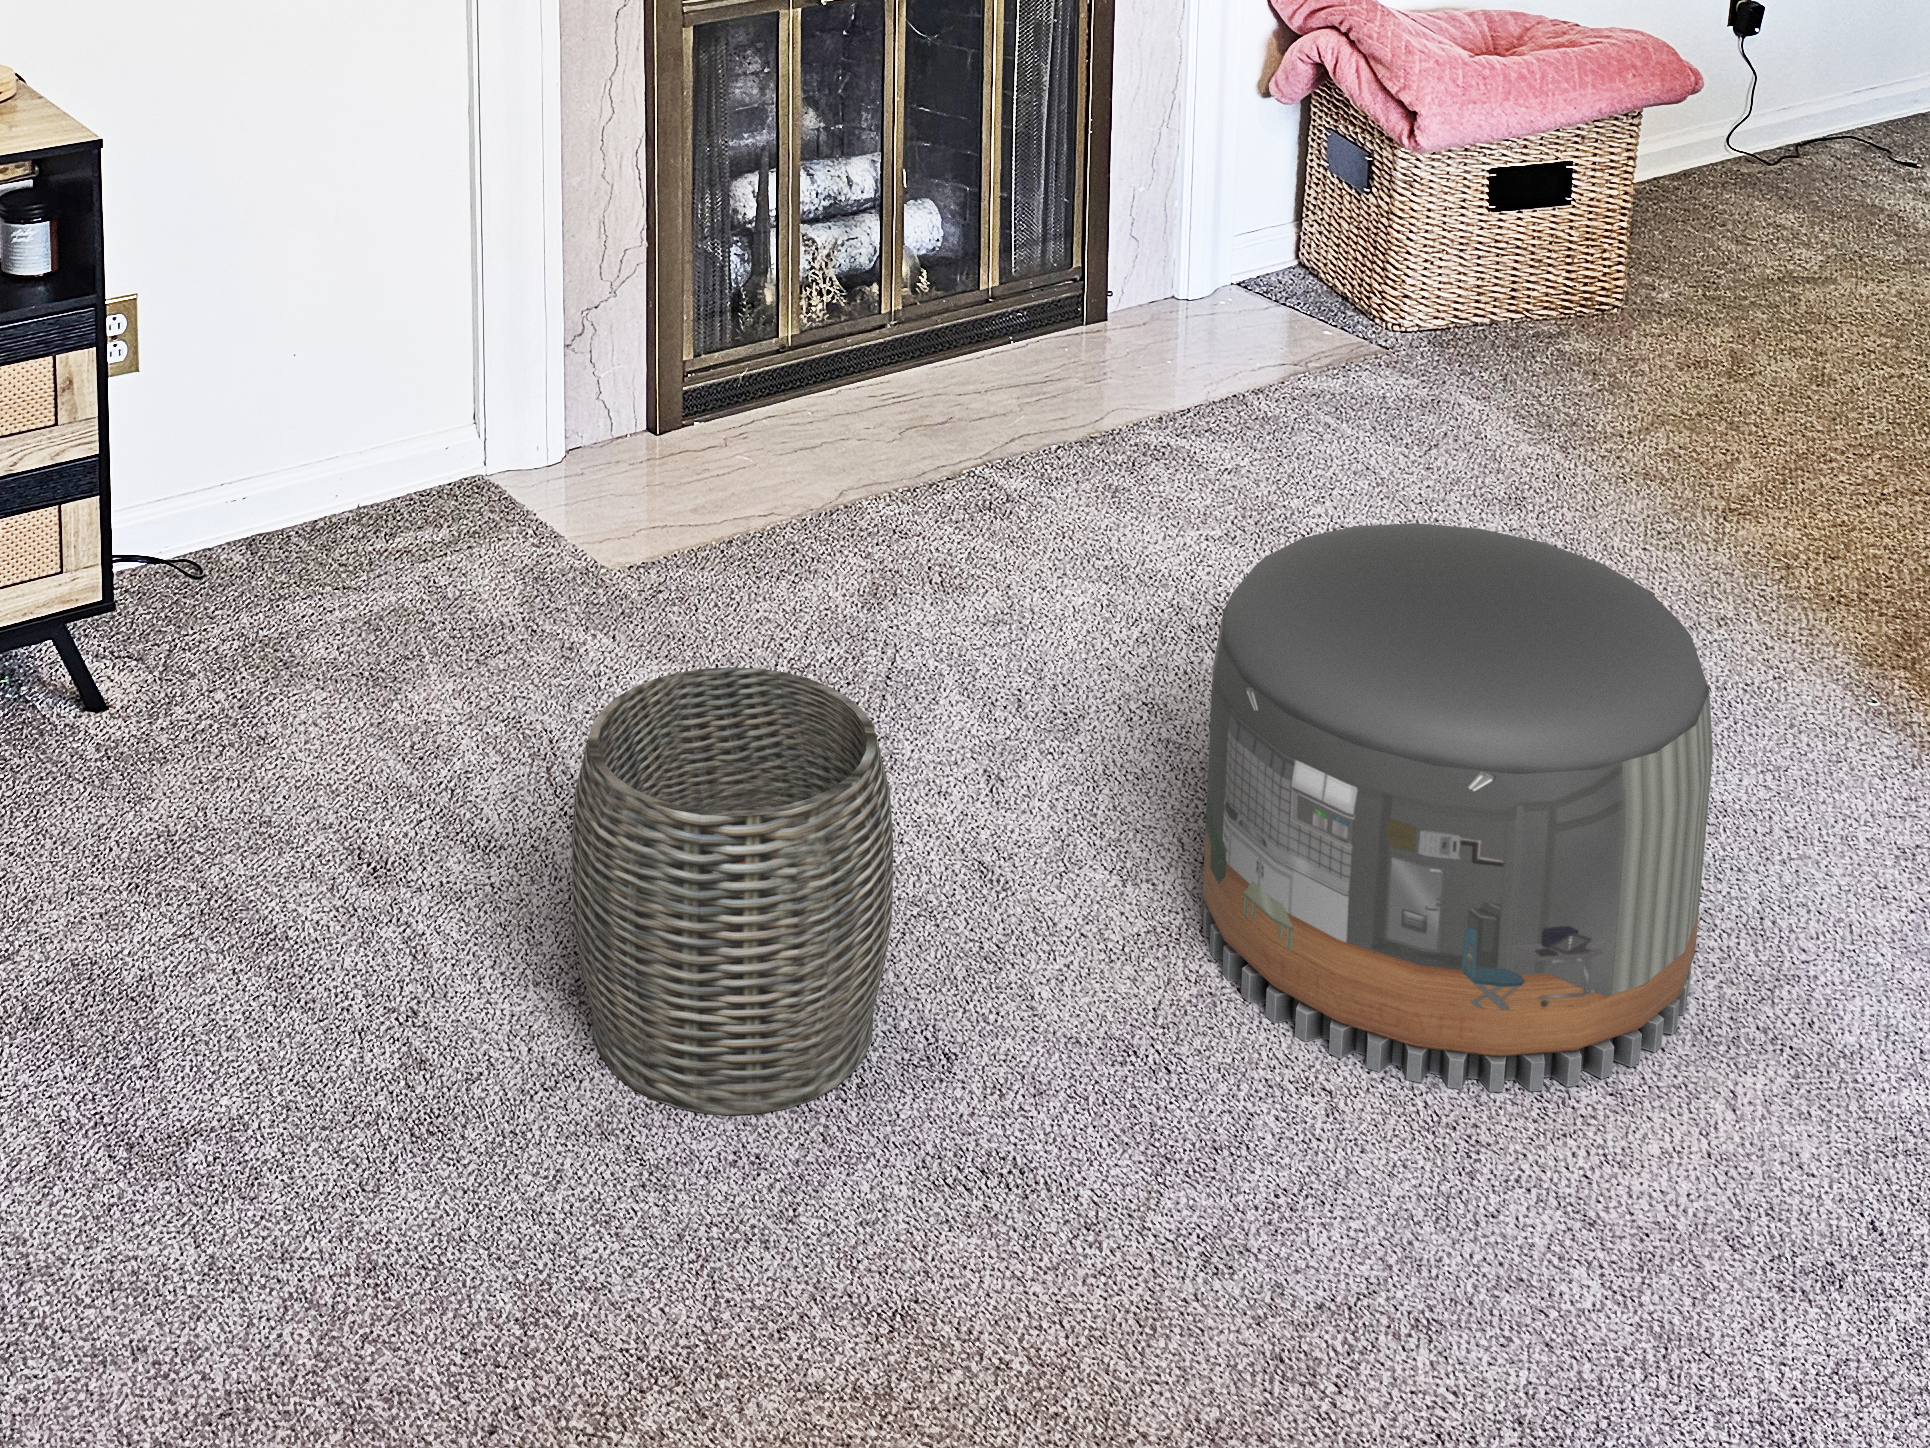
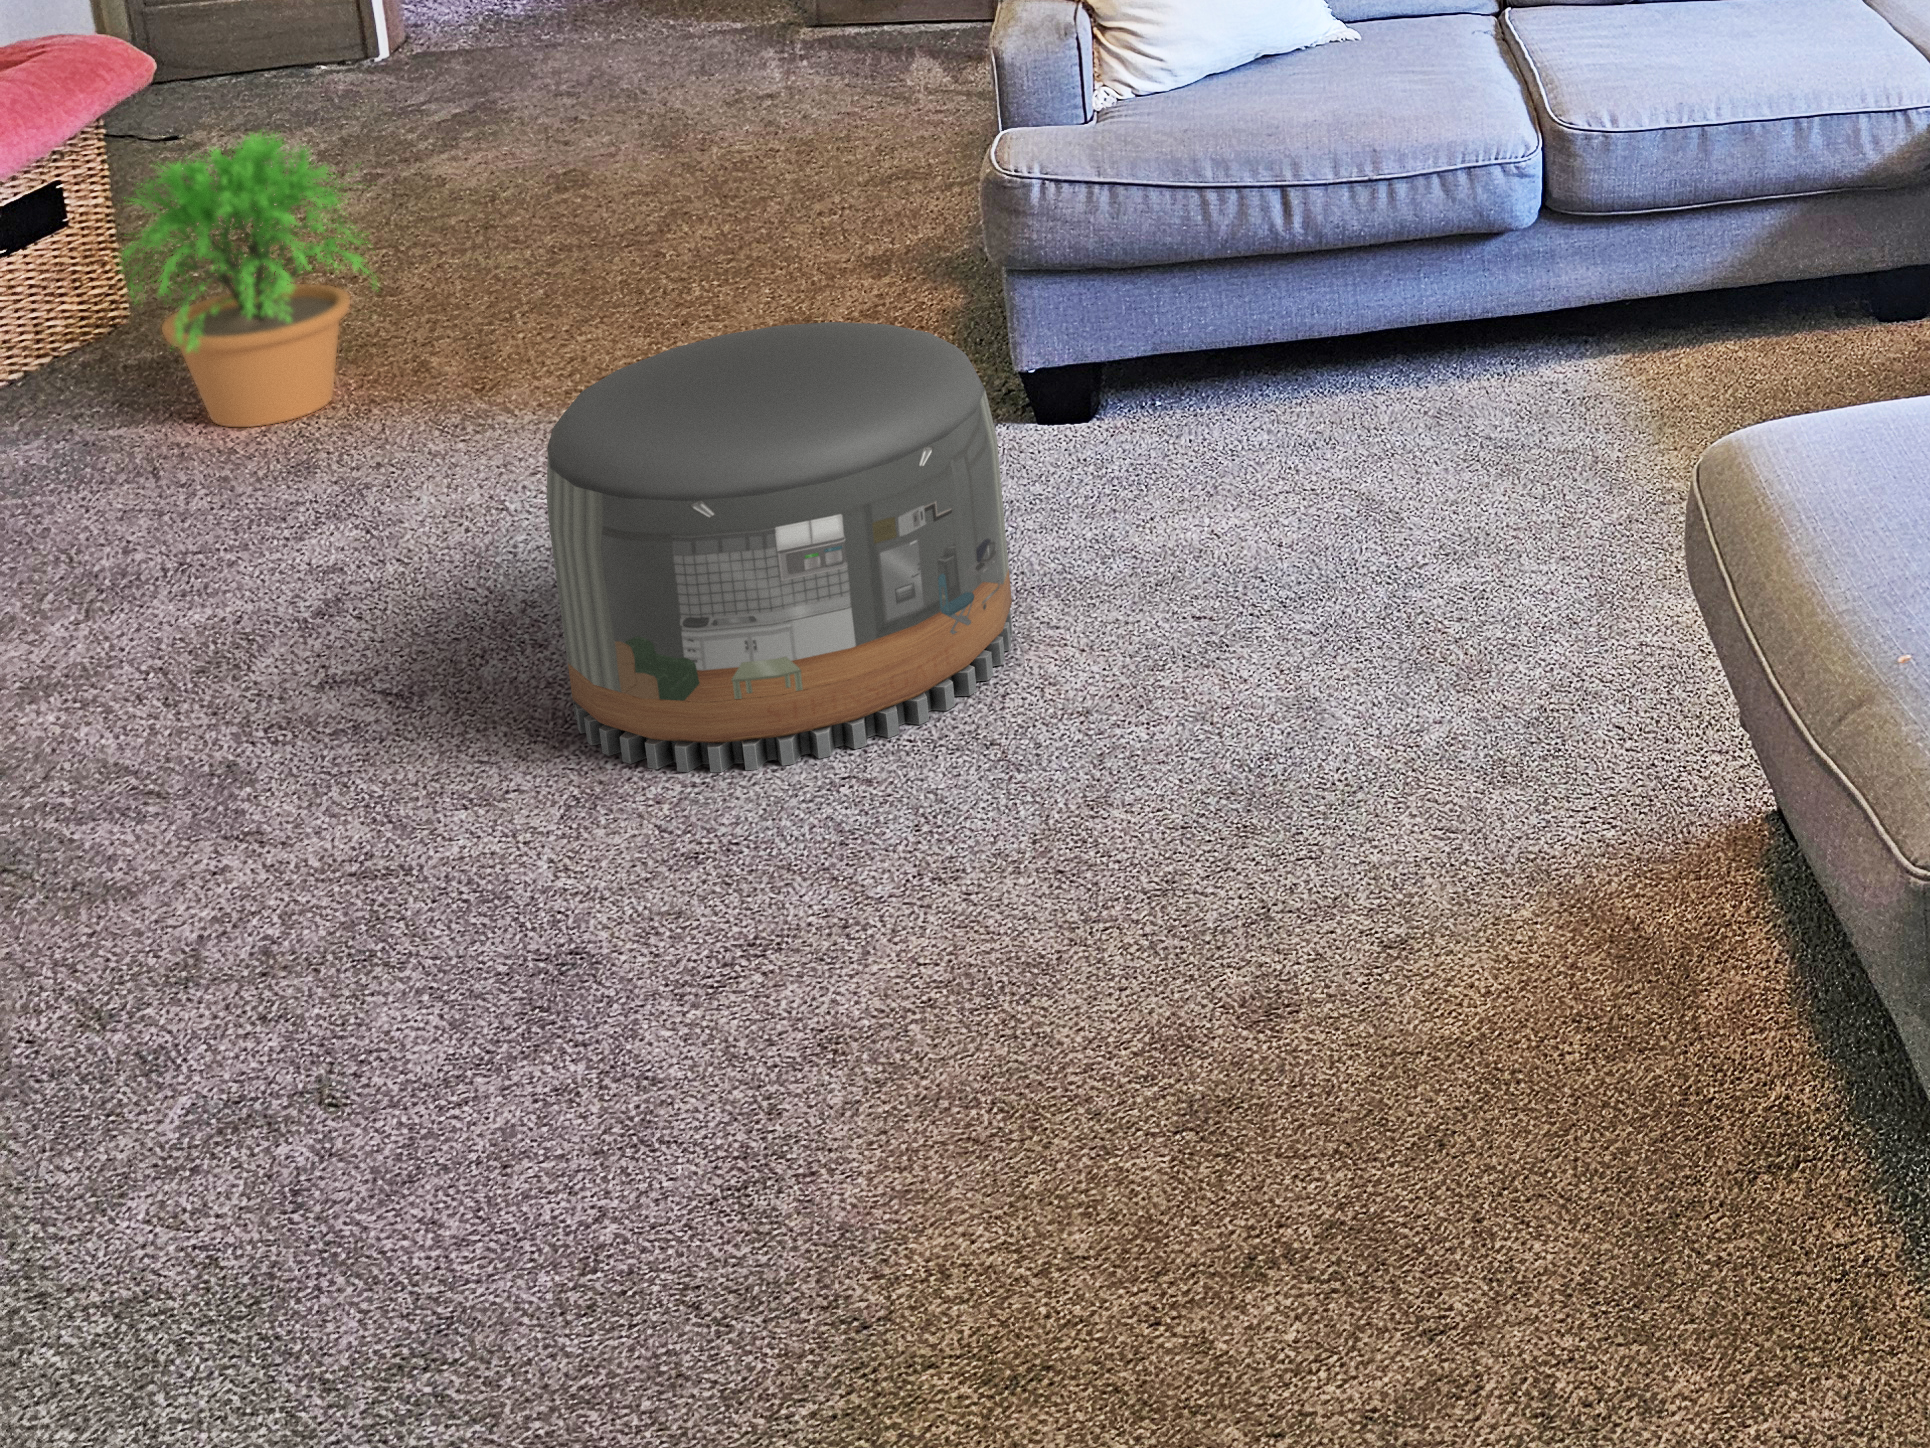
potted plant: none [1458,166,1717,454] -> present [119,134,375,427]
woven basket: present [572,667,893,1115] -> none [198,680,600,1149]

